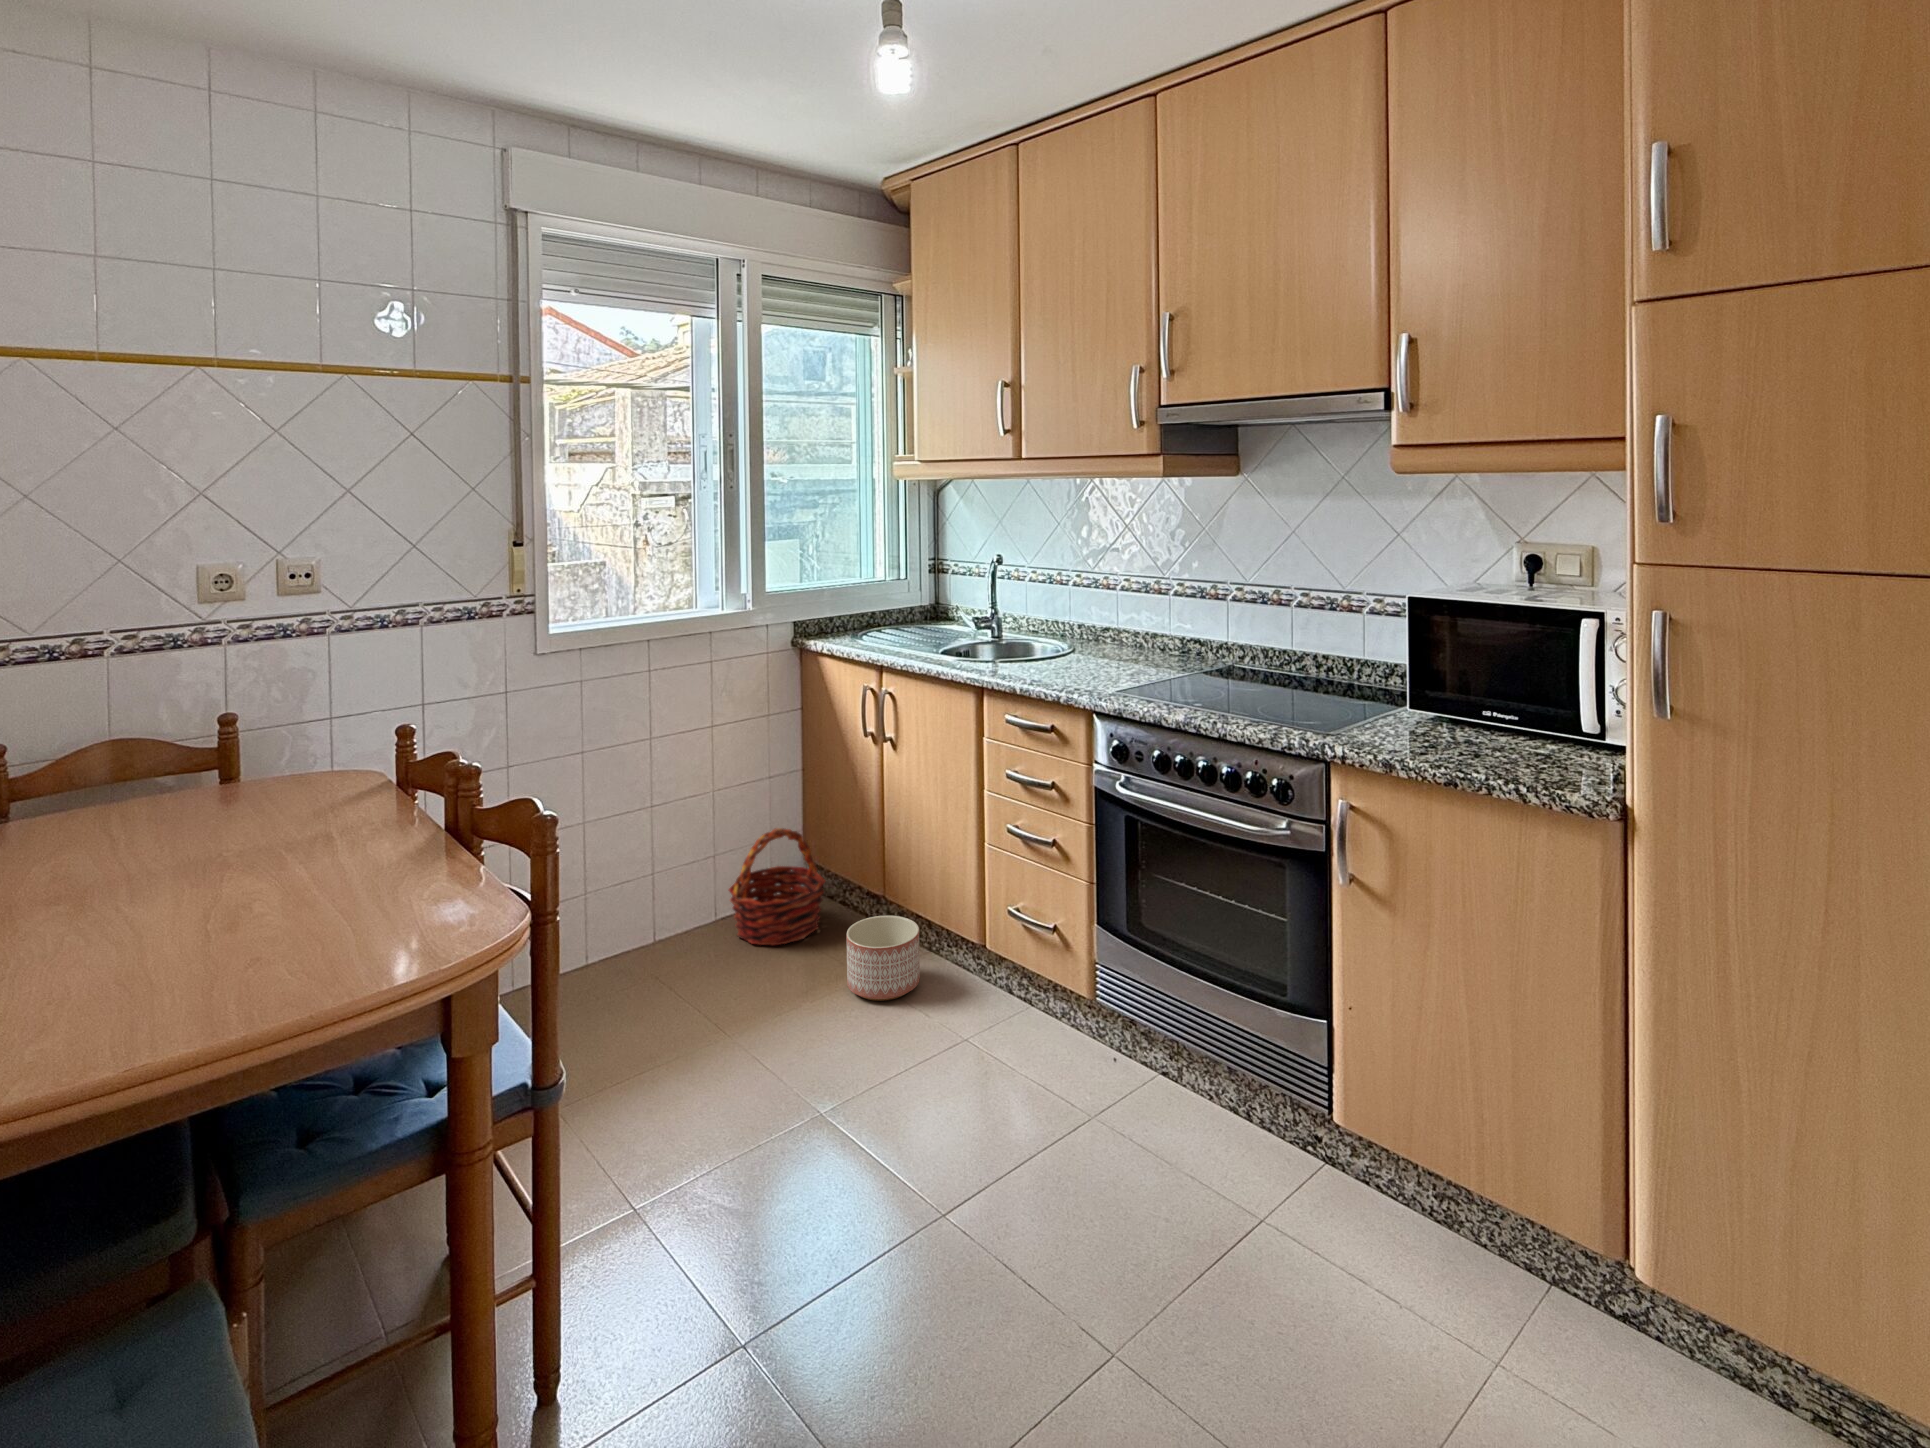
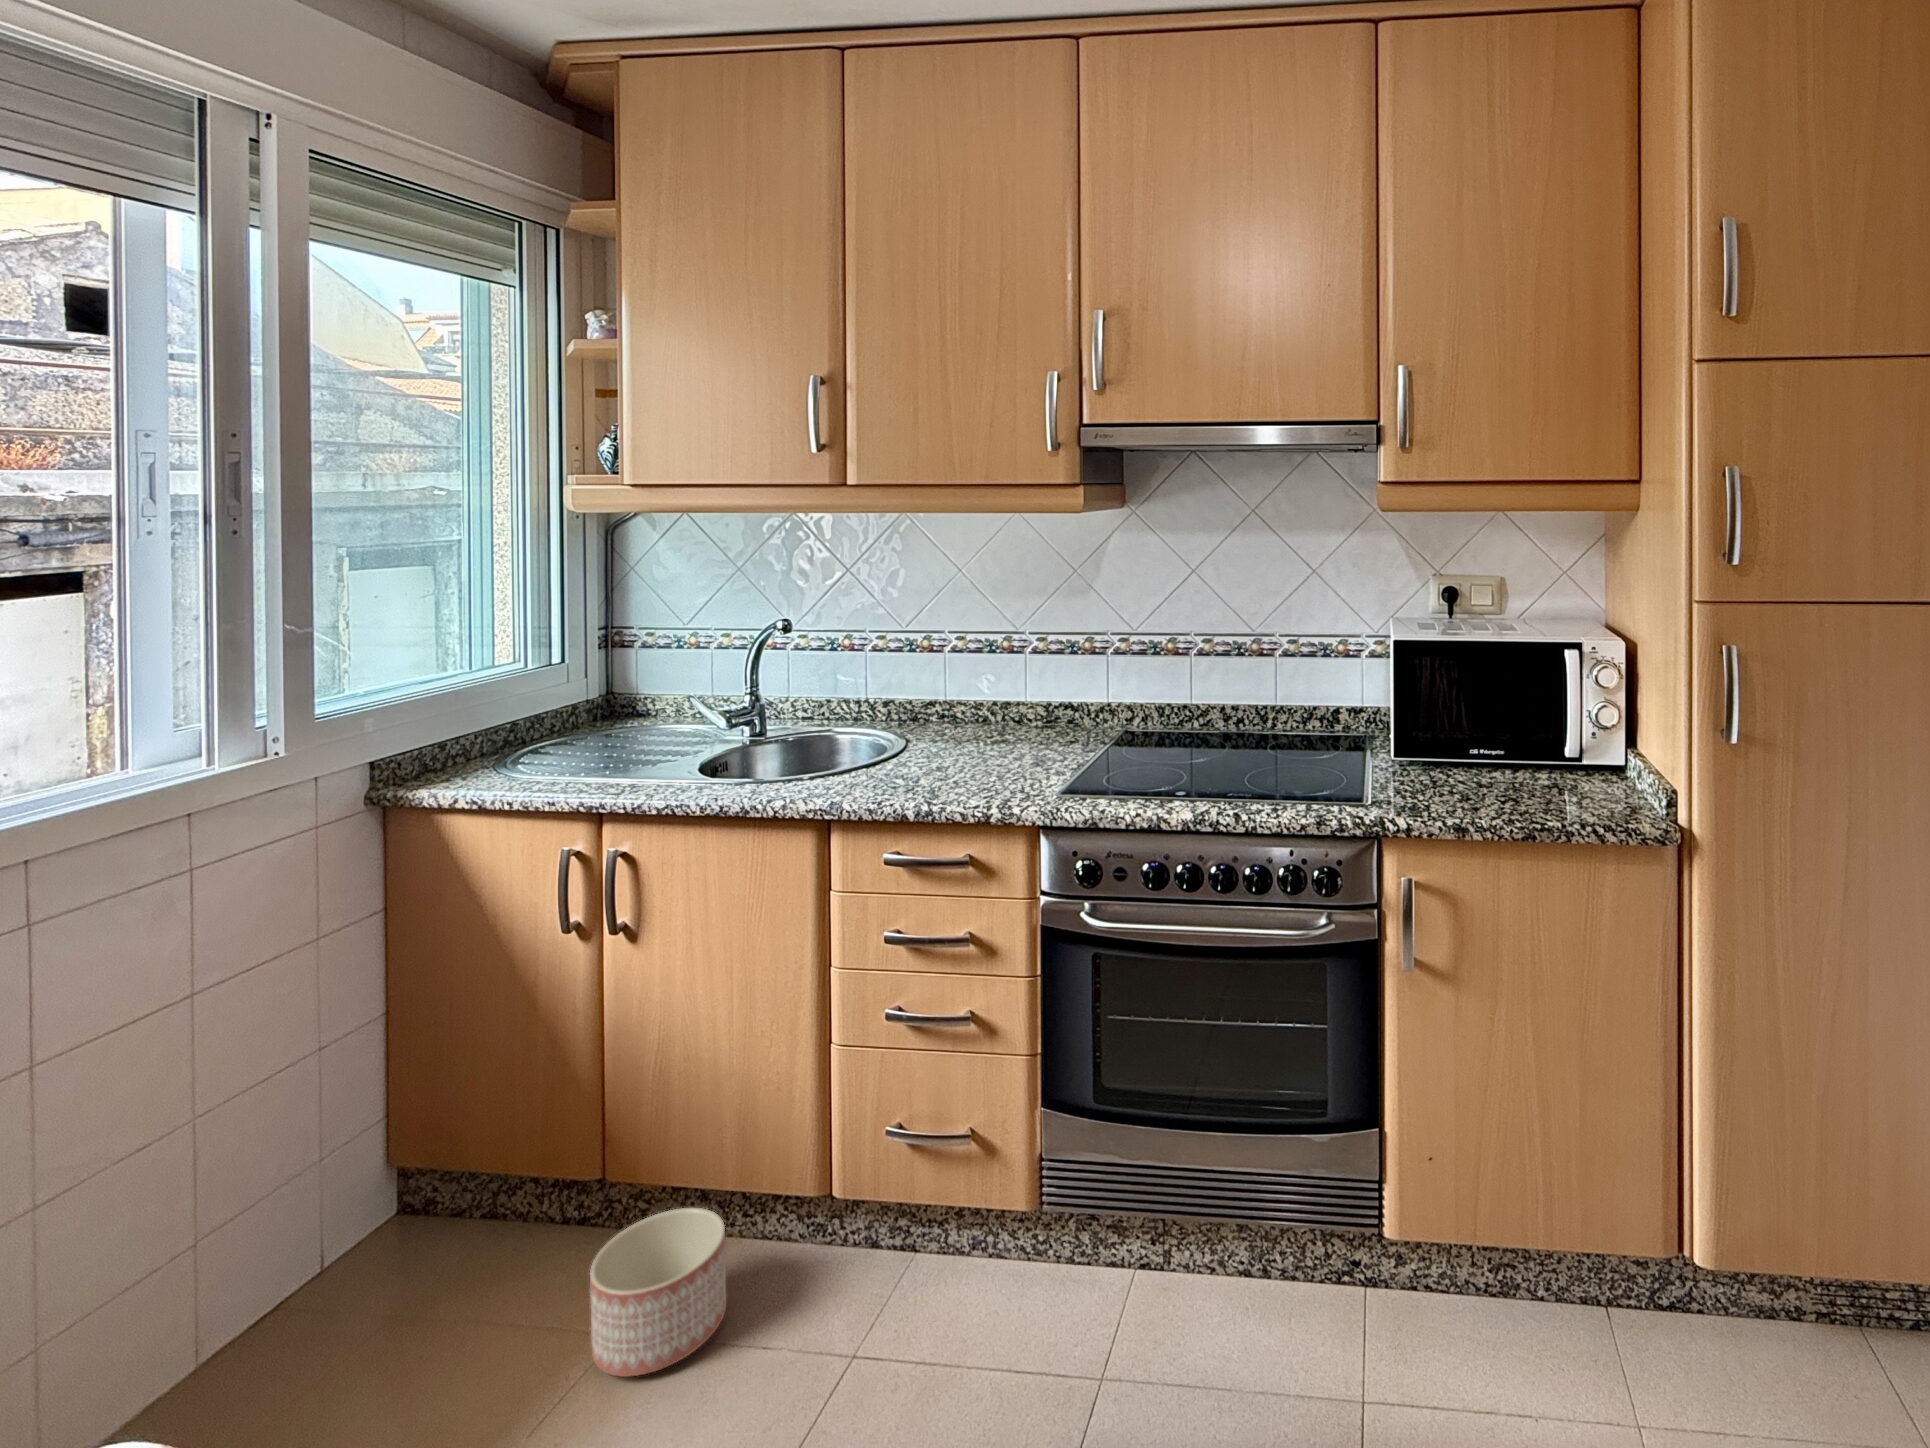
basket: present [729,828,825,945] -> none [257,1136,481,1381]

